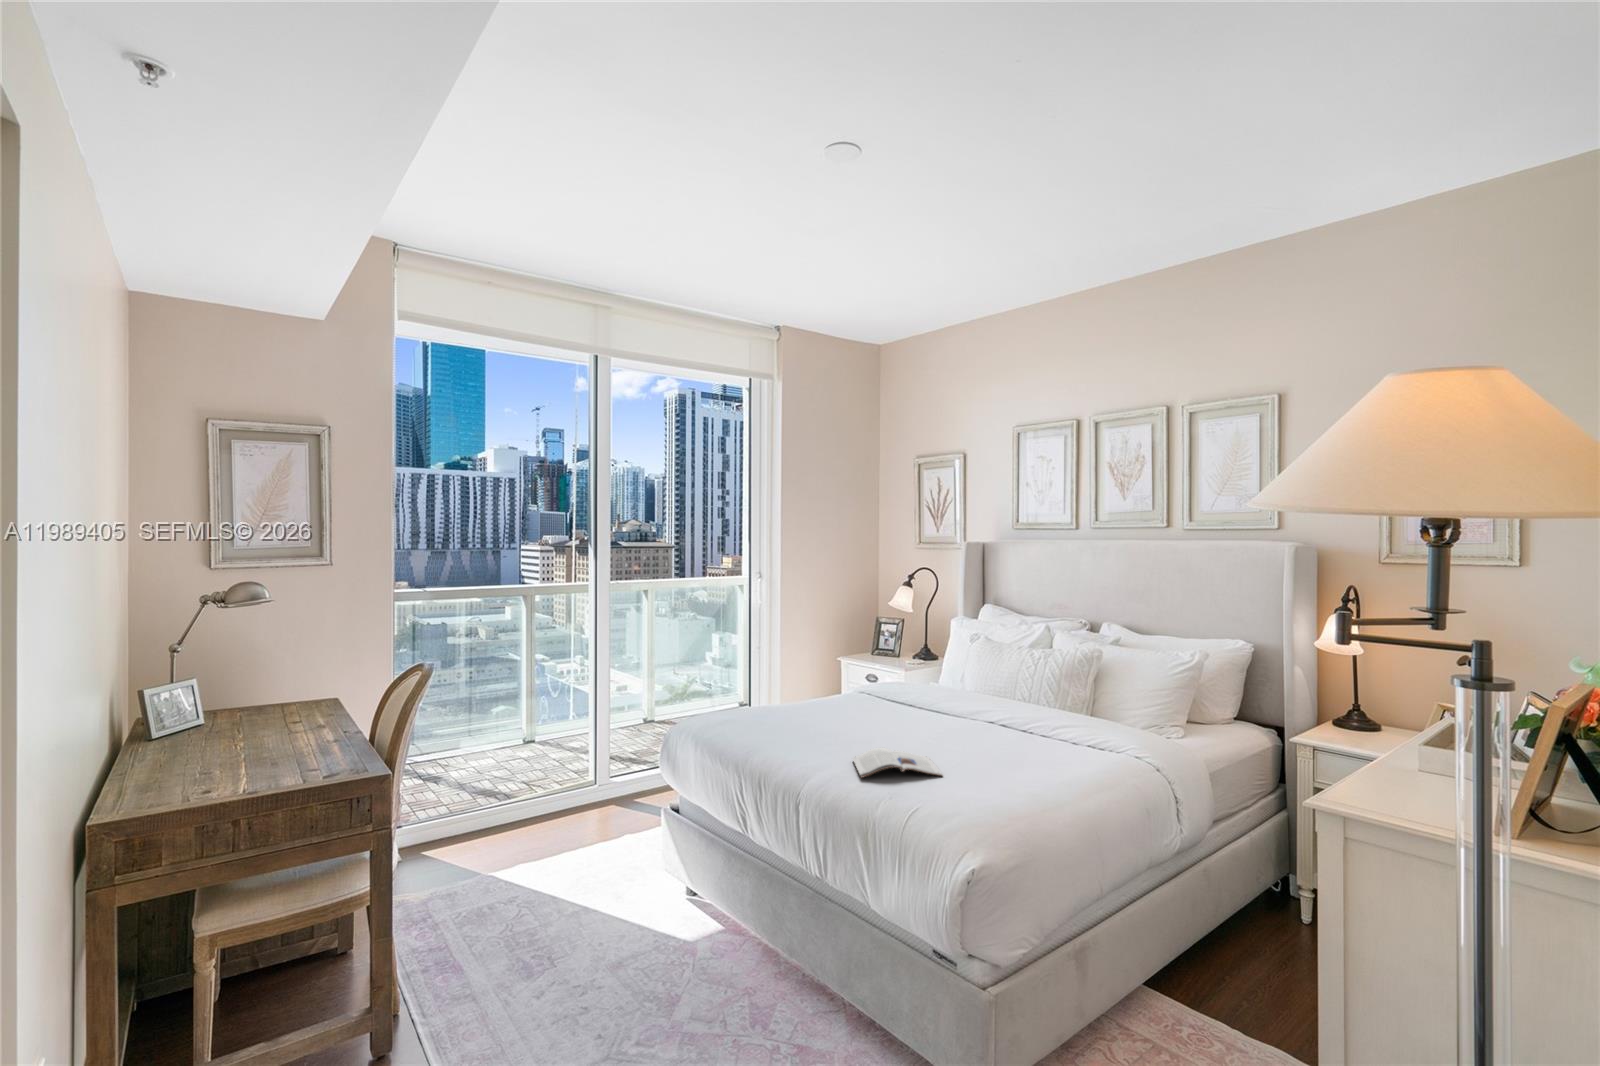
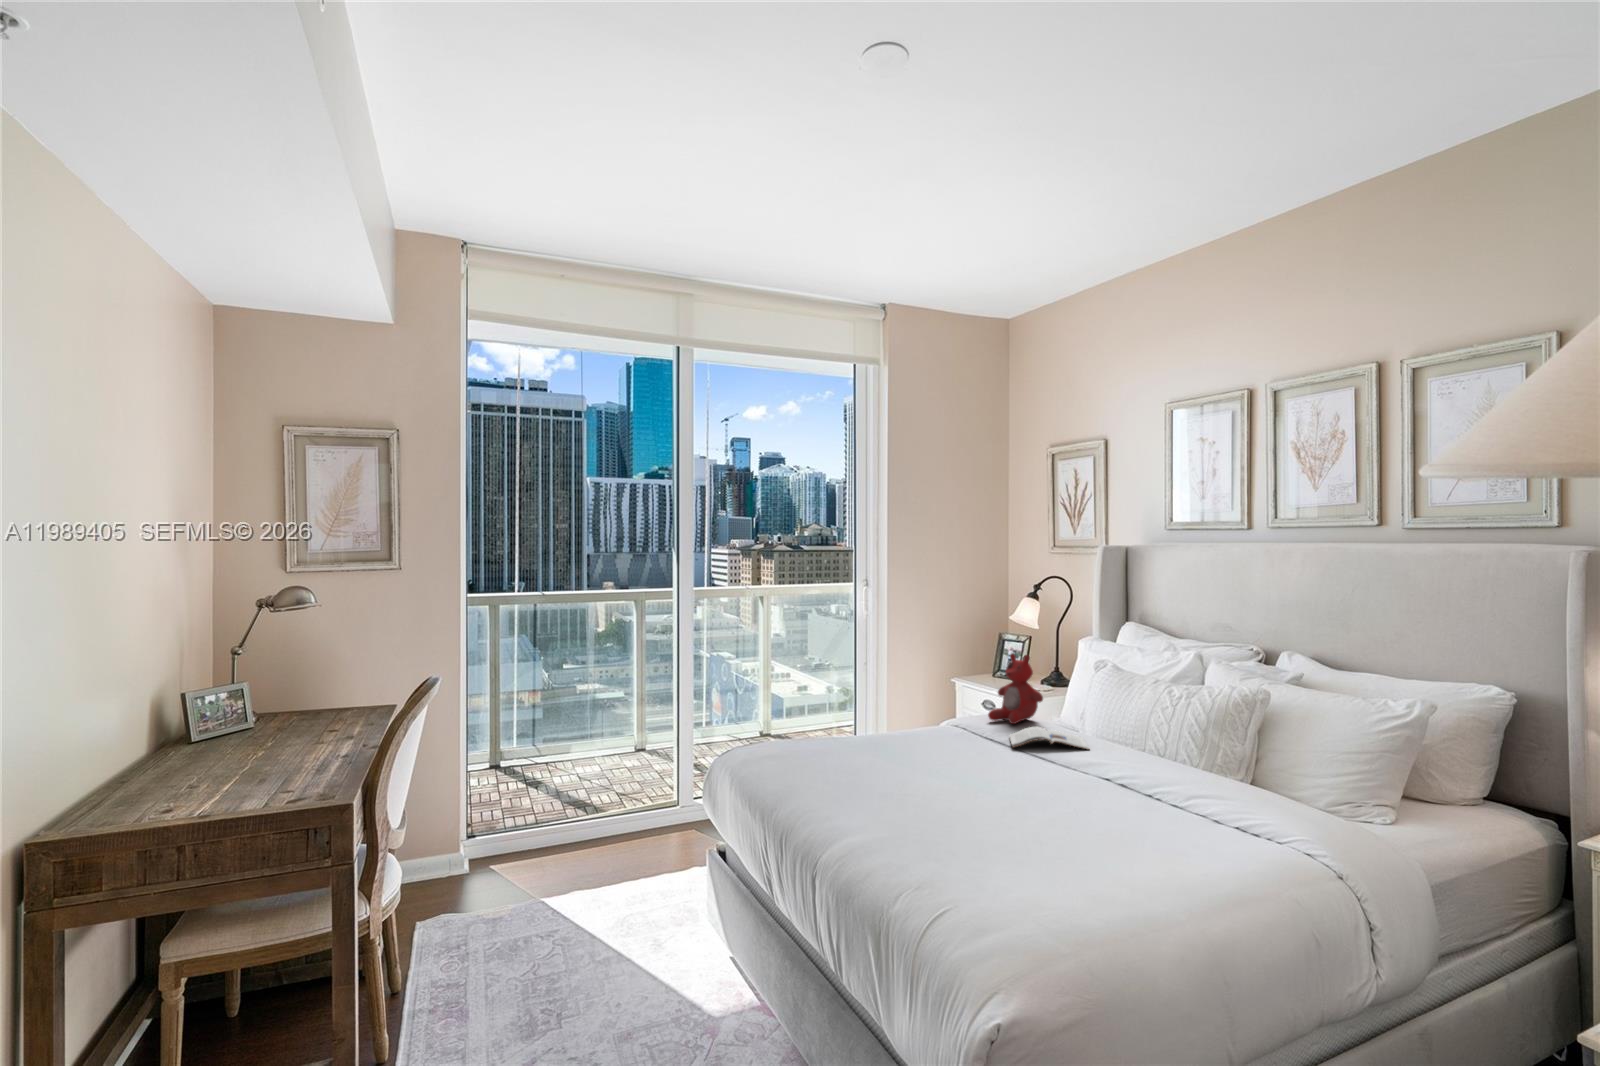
stuffed bear: none [824,663,882,741] -> present [988,653,1043,724]

